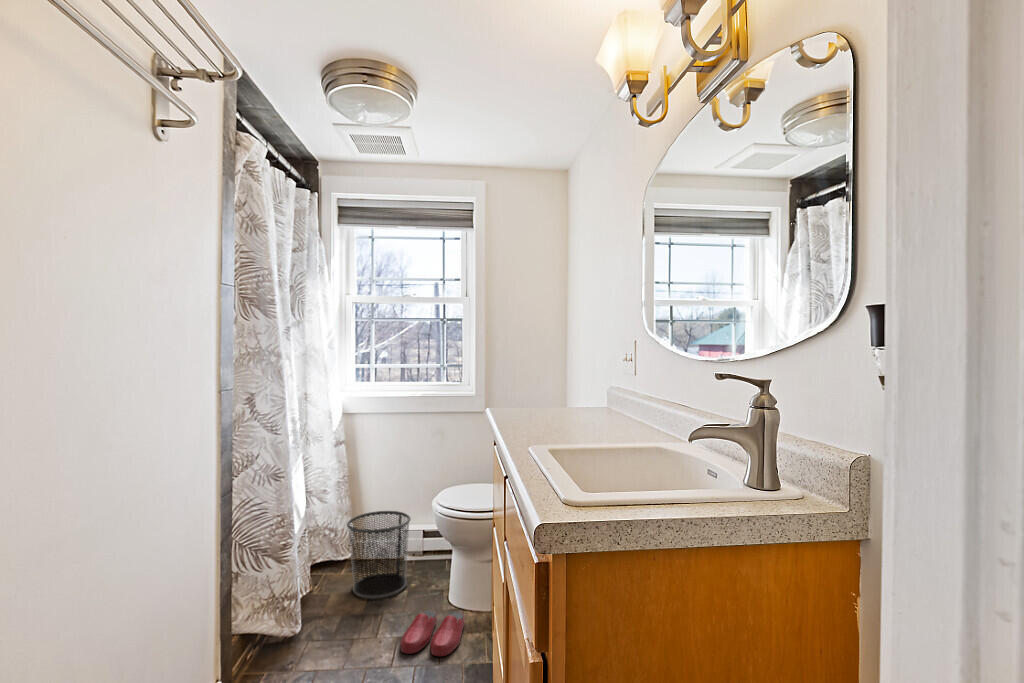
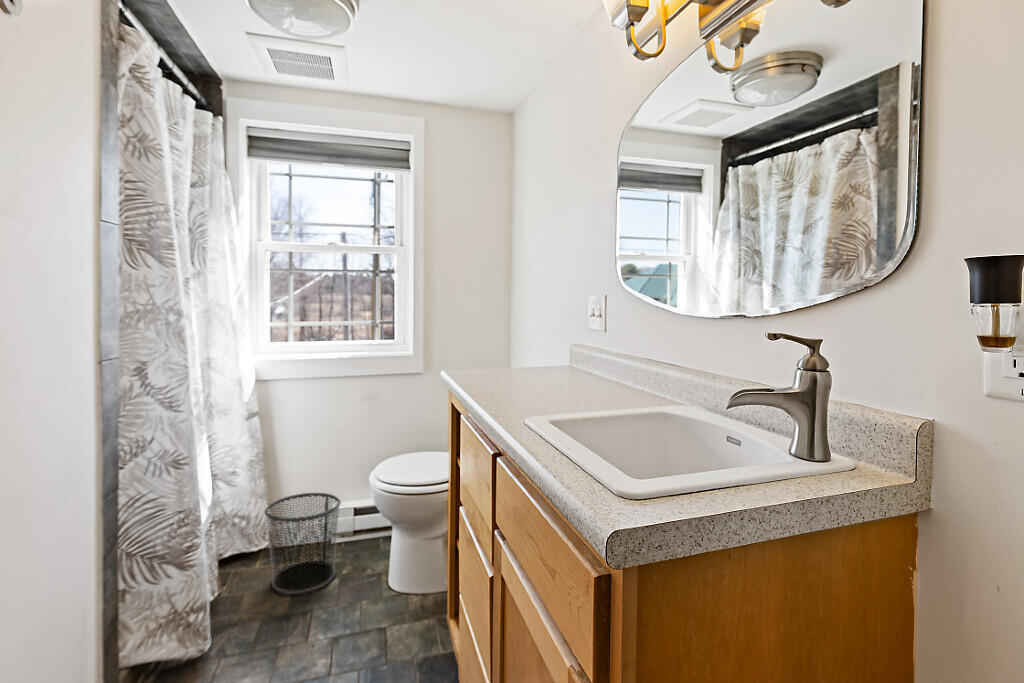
slippers: present [401,610,464,656] -> none [340,603,409,661]

